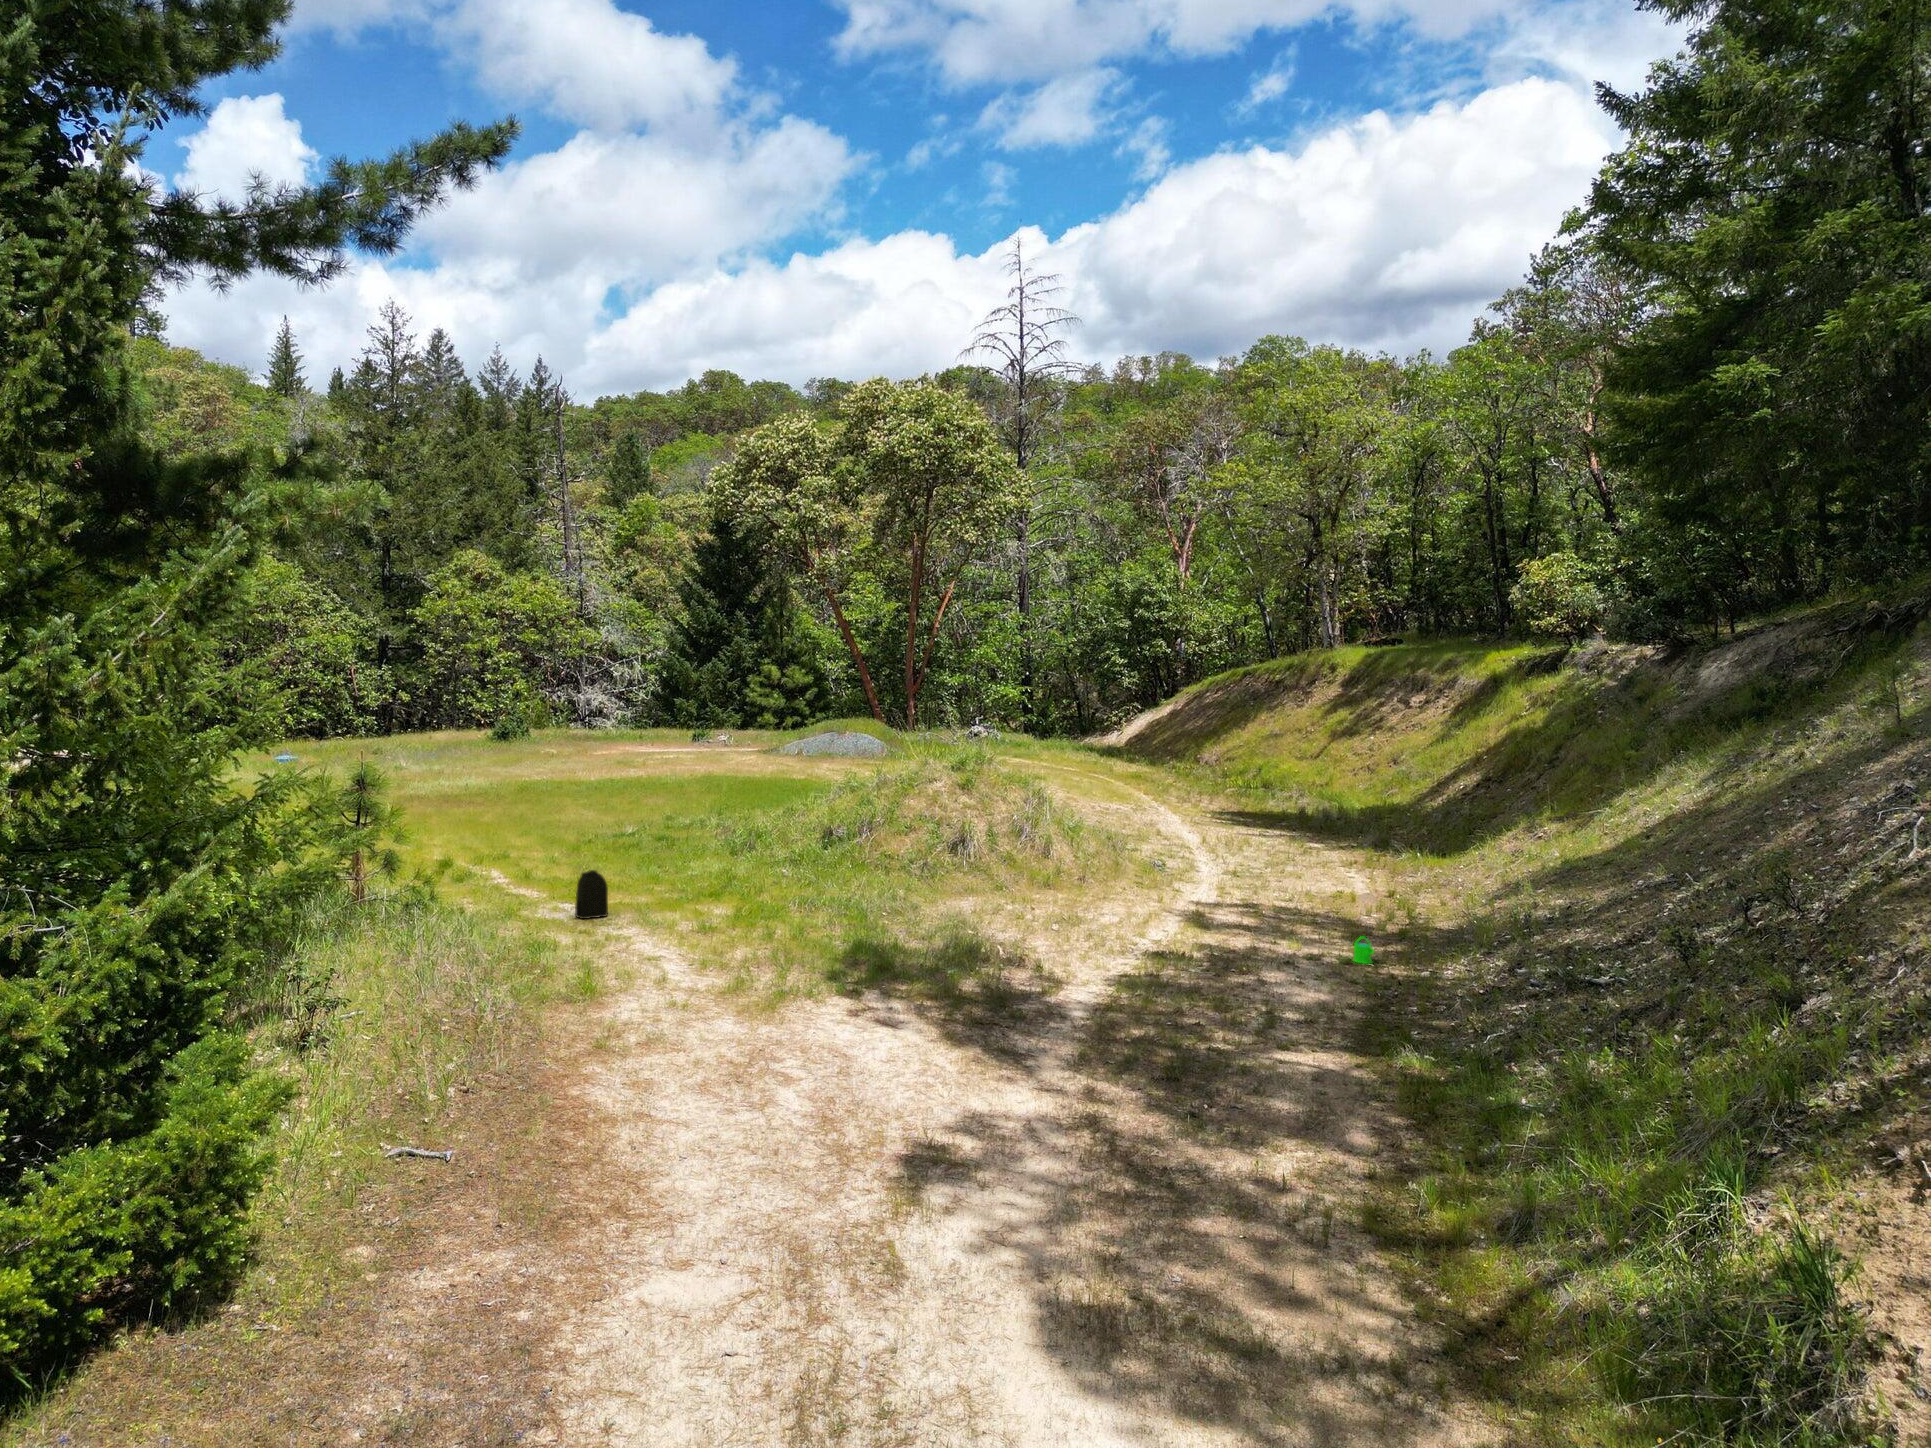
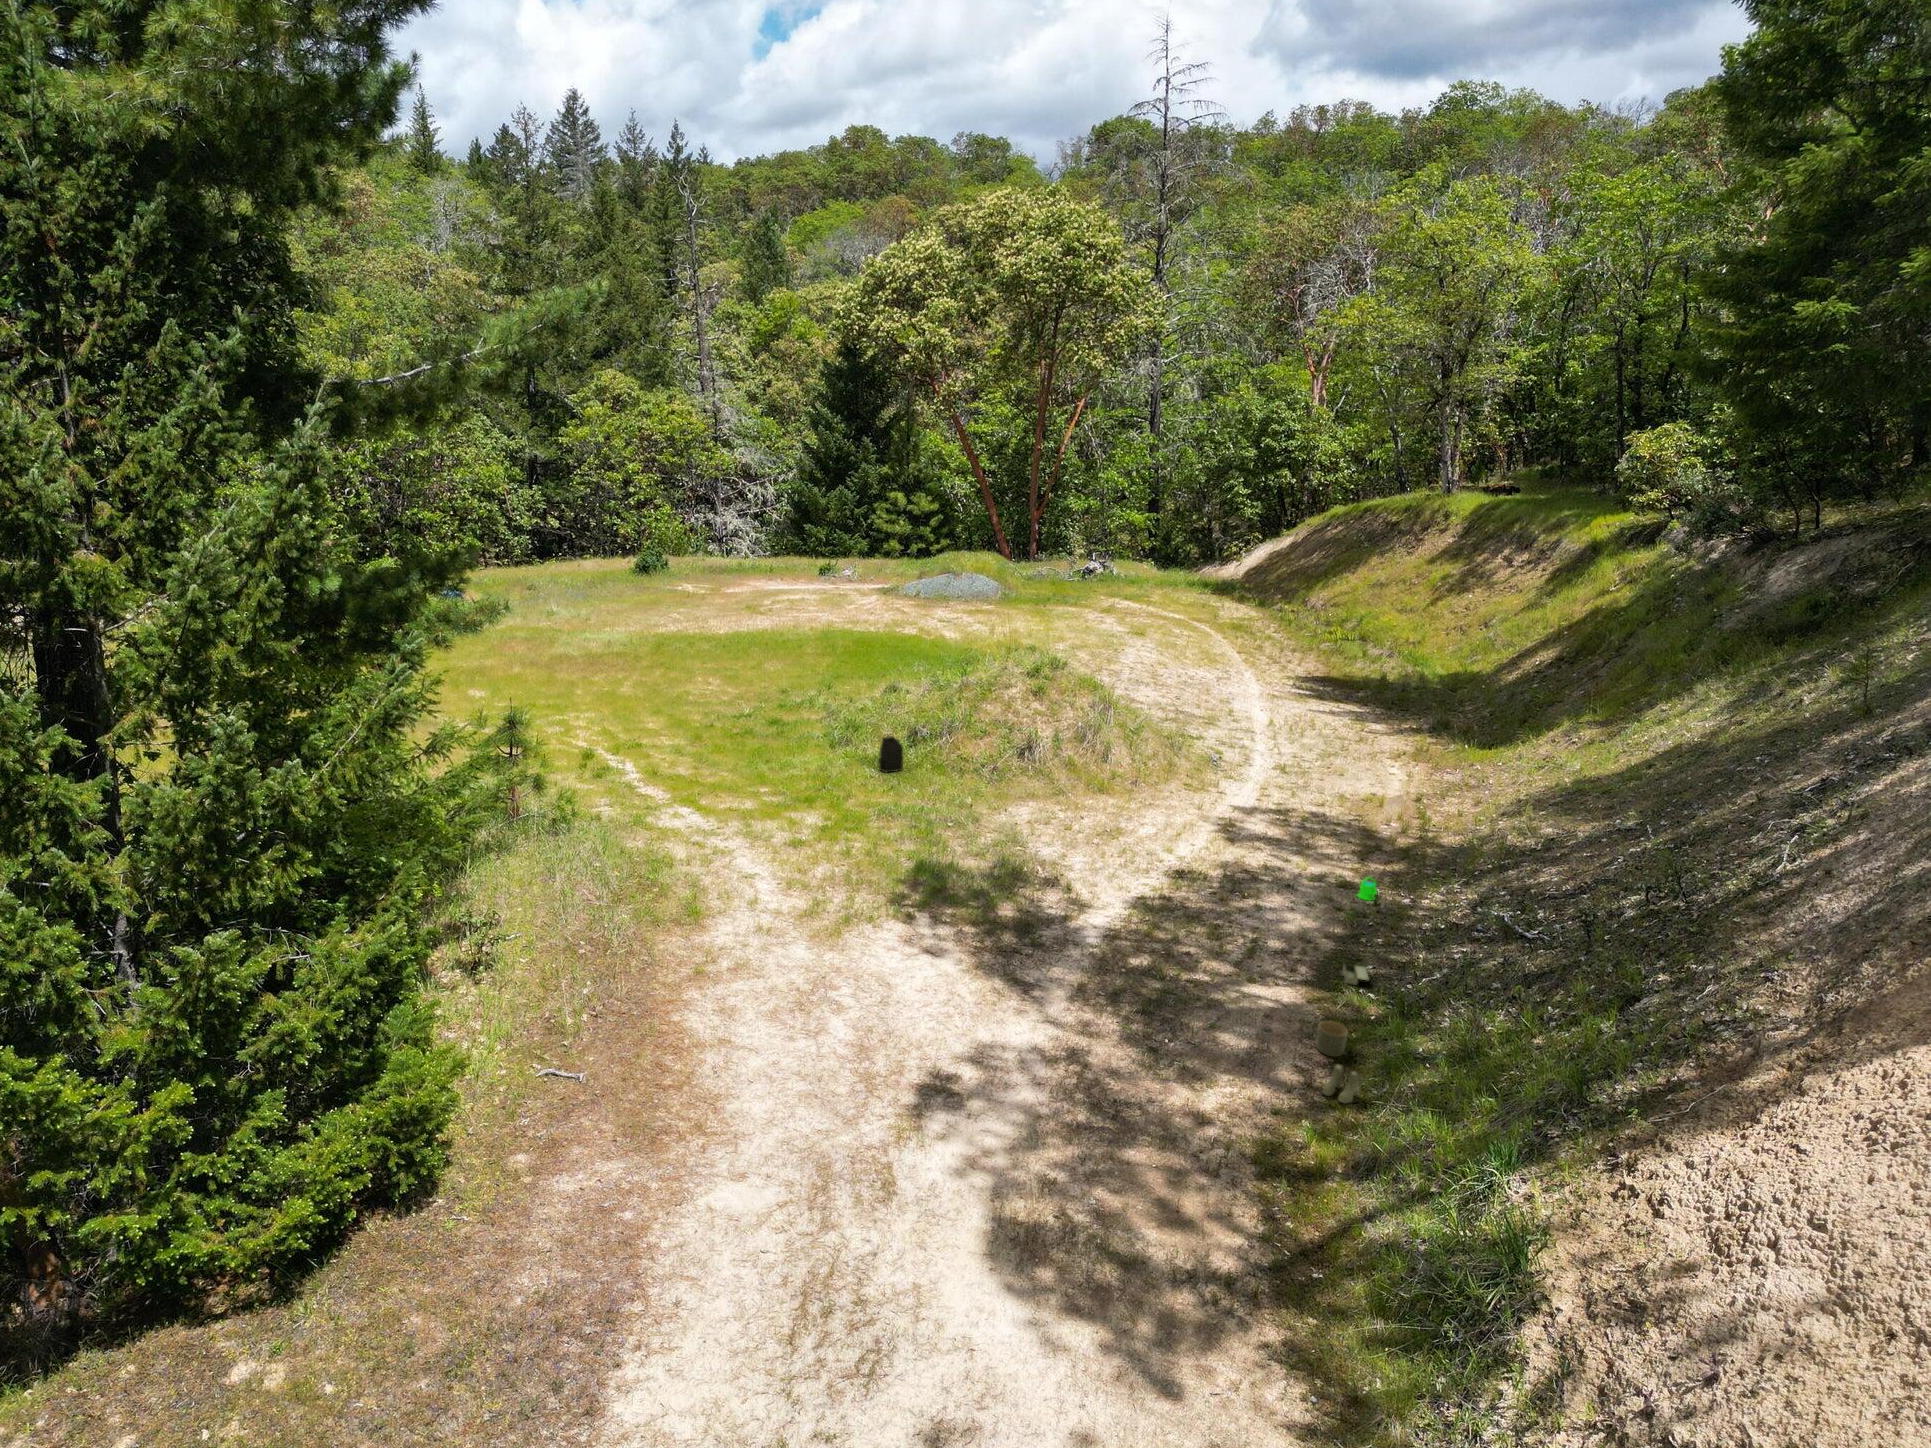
backpack: present [575,870,608,919] -> present [879,736,903,773]
toolbox: none [1369,1012,1404,1032] -> present [1342,964,1369,985]
planter: none [1373,1054,1409,1095] -> present [1316,1021,1348,1057]
boots: none [1403,1089,1444,1136] -> present [1322,1064,1359,1103]

